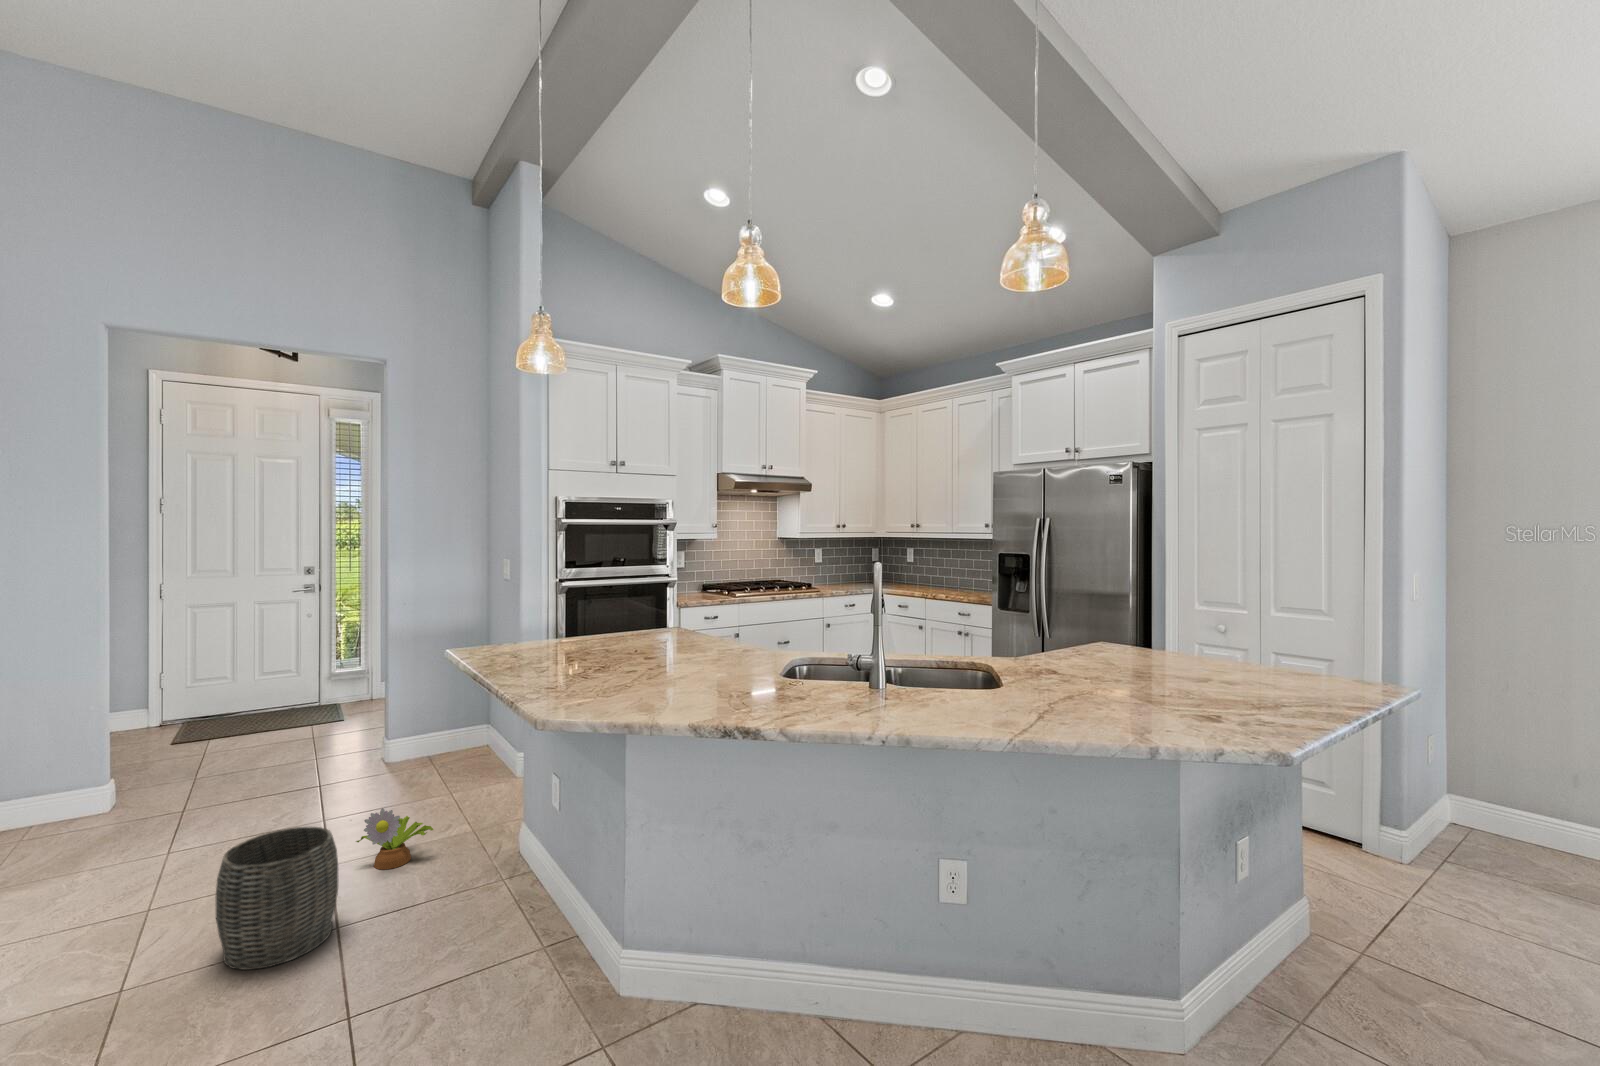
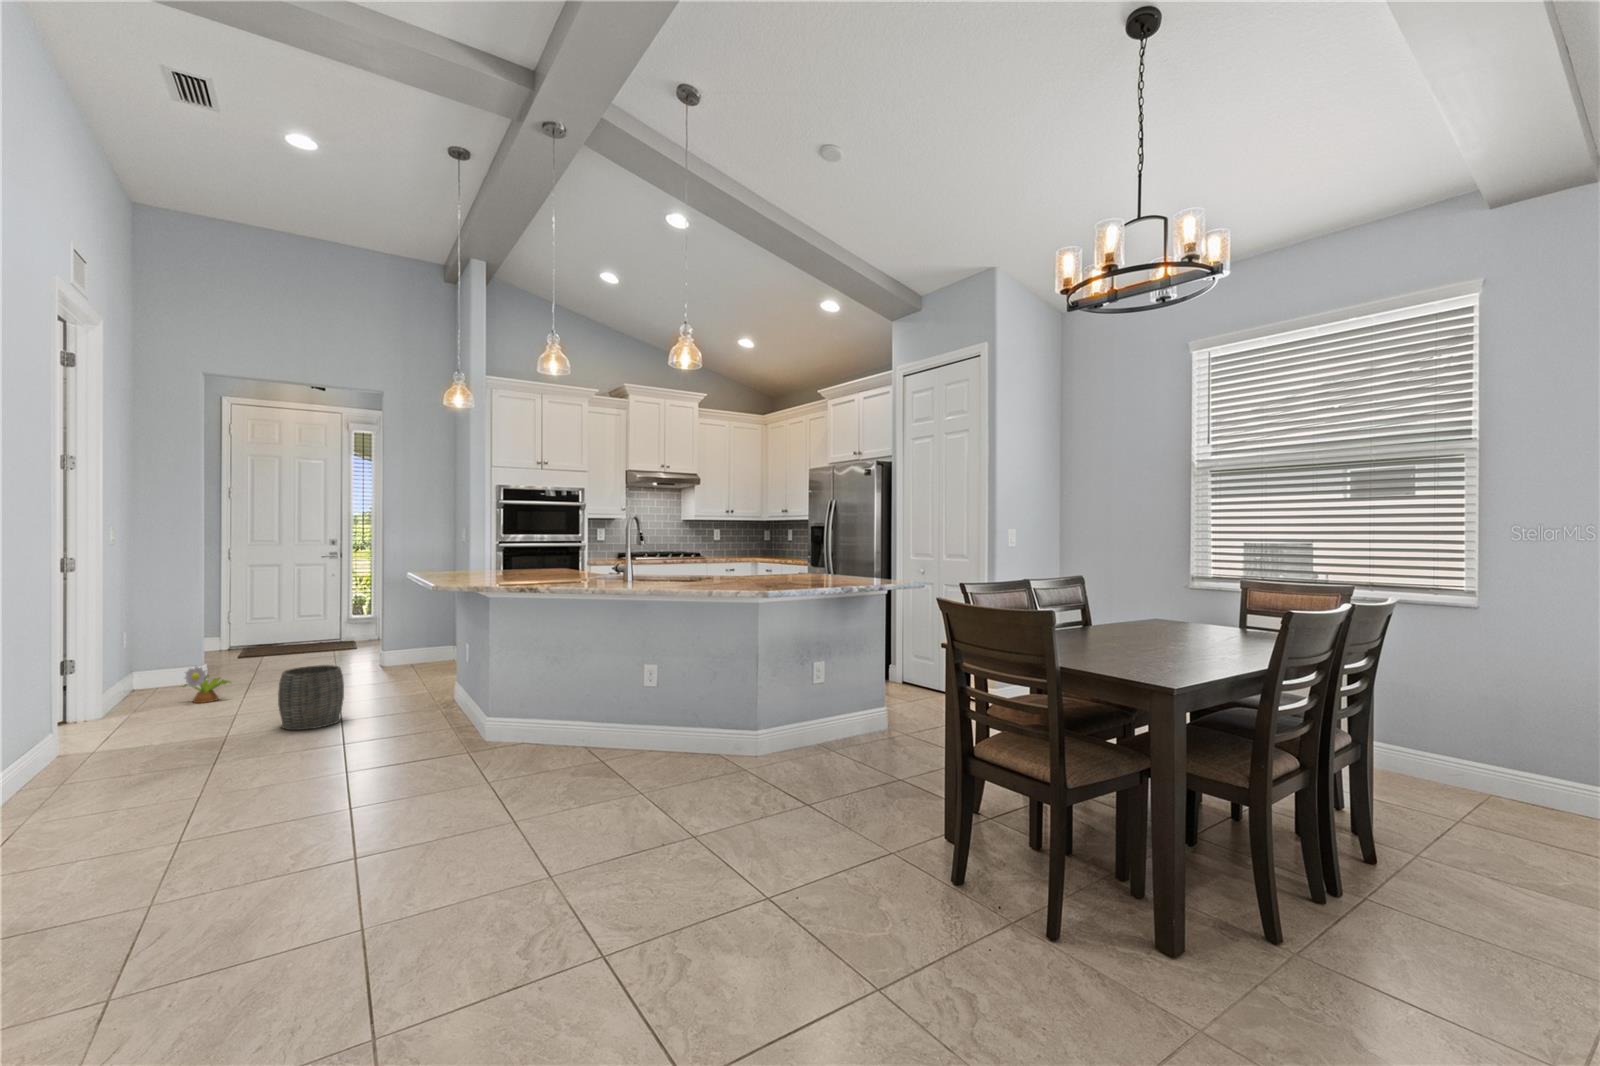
decorative plant: present [356,808,433,869] -> present [183,666,231,703]

